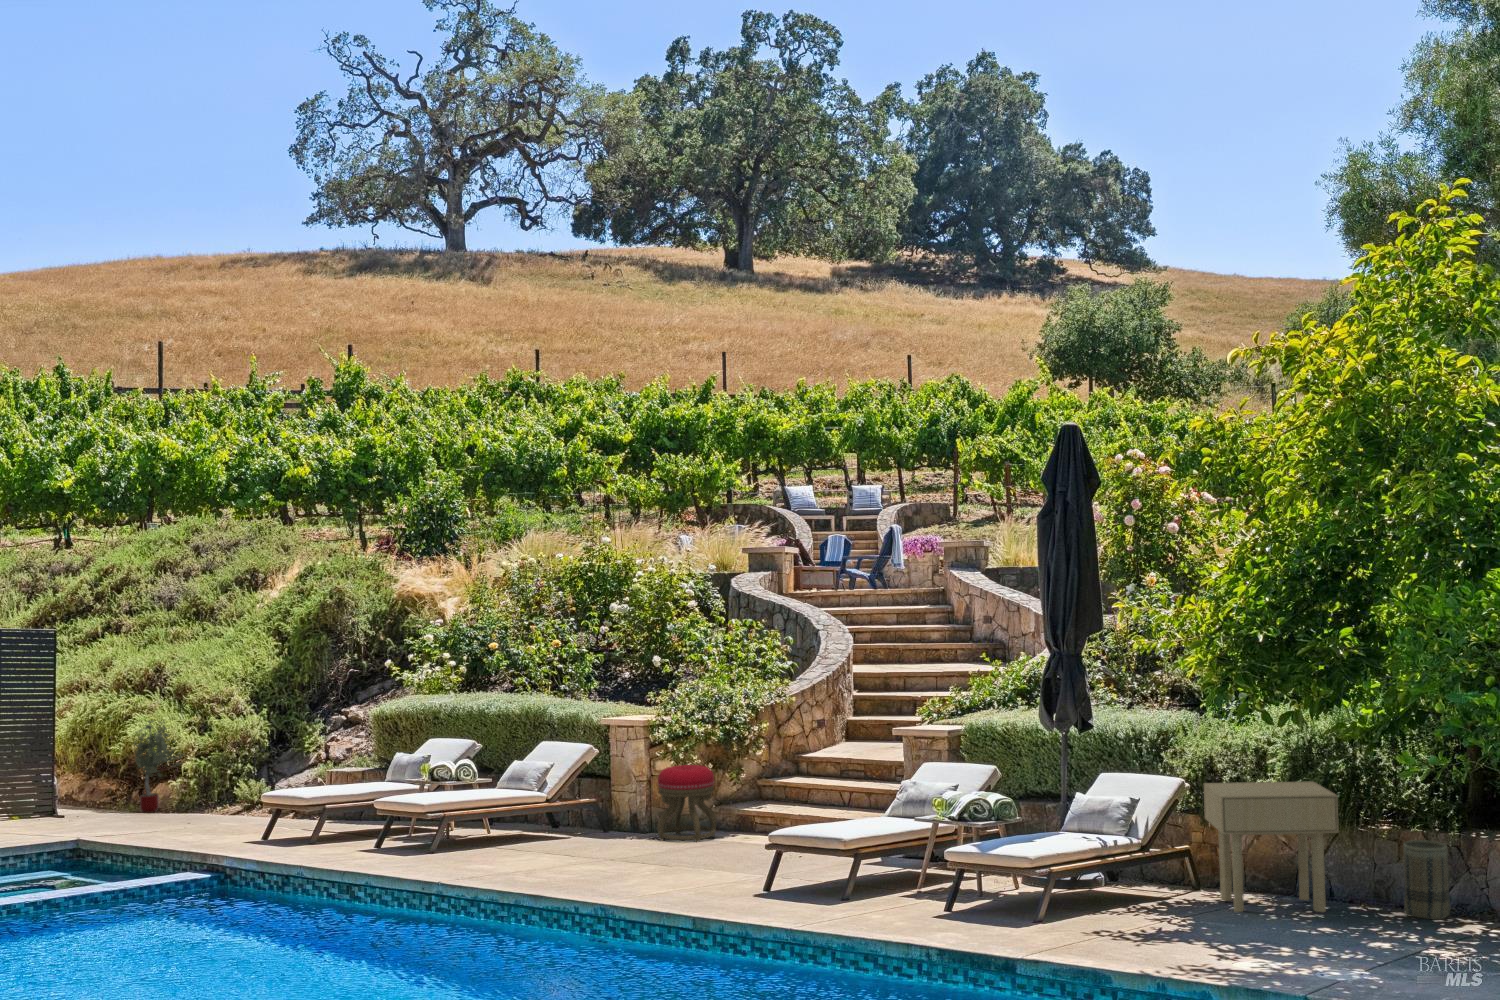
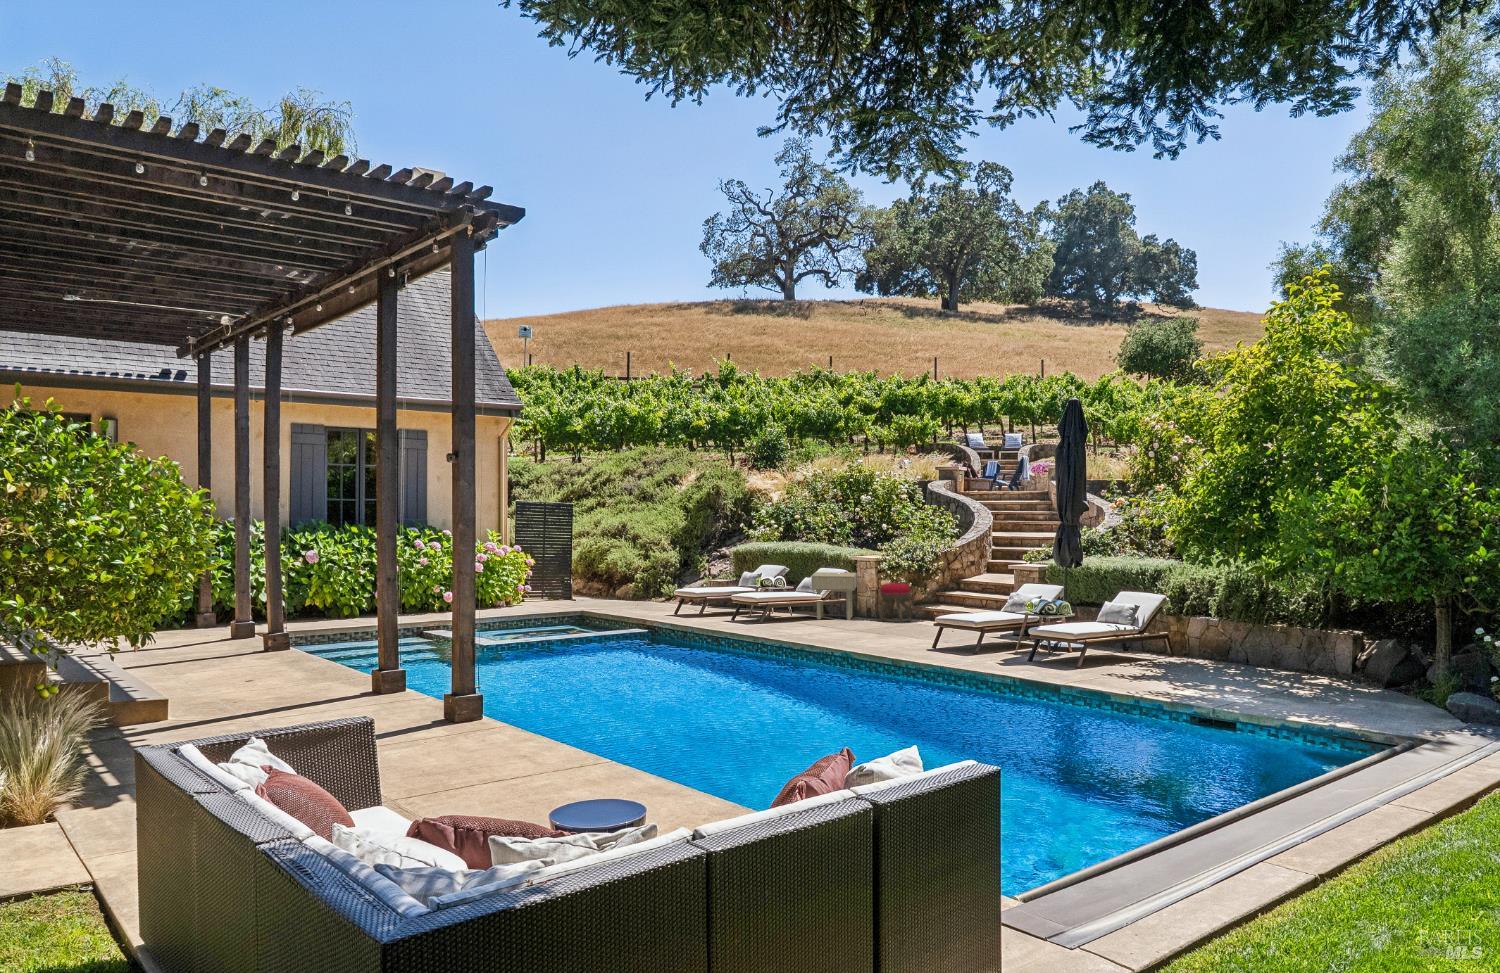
potted tree: present [135,720,183,813] -> none [614,551,640,598]
side table: present [1204,782,1339,912] -> present [811,572,857,620]
basket: present [1403,840,1450,920] -> none [1289,635,1317,679]

